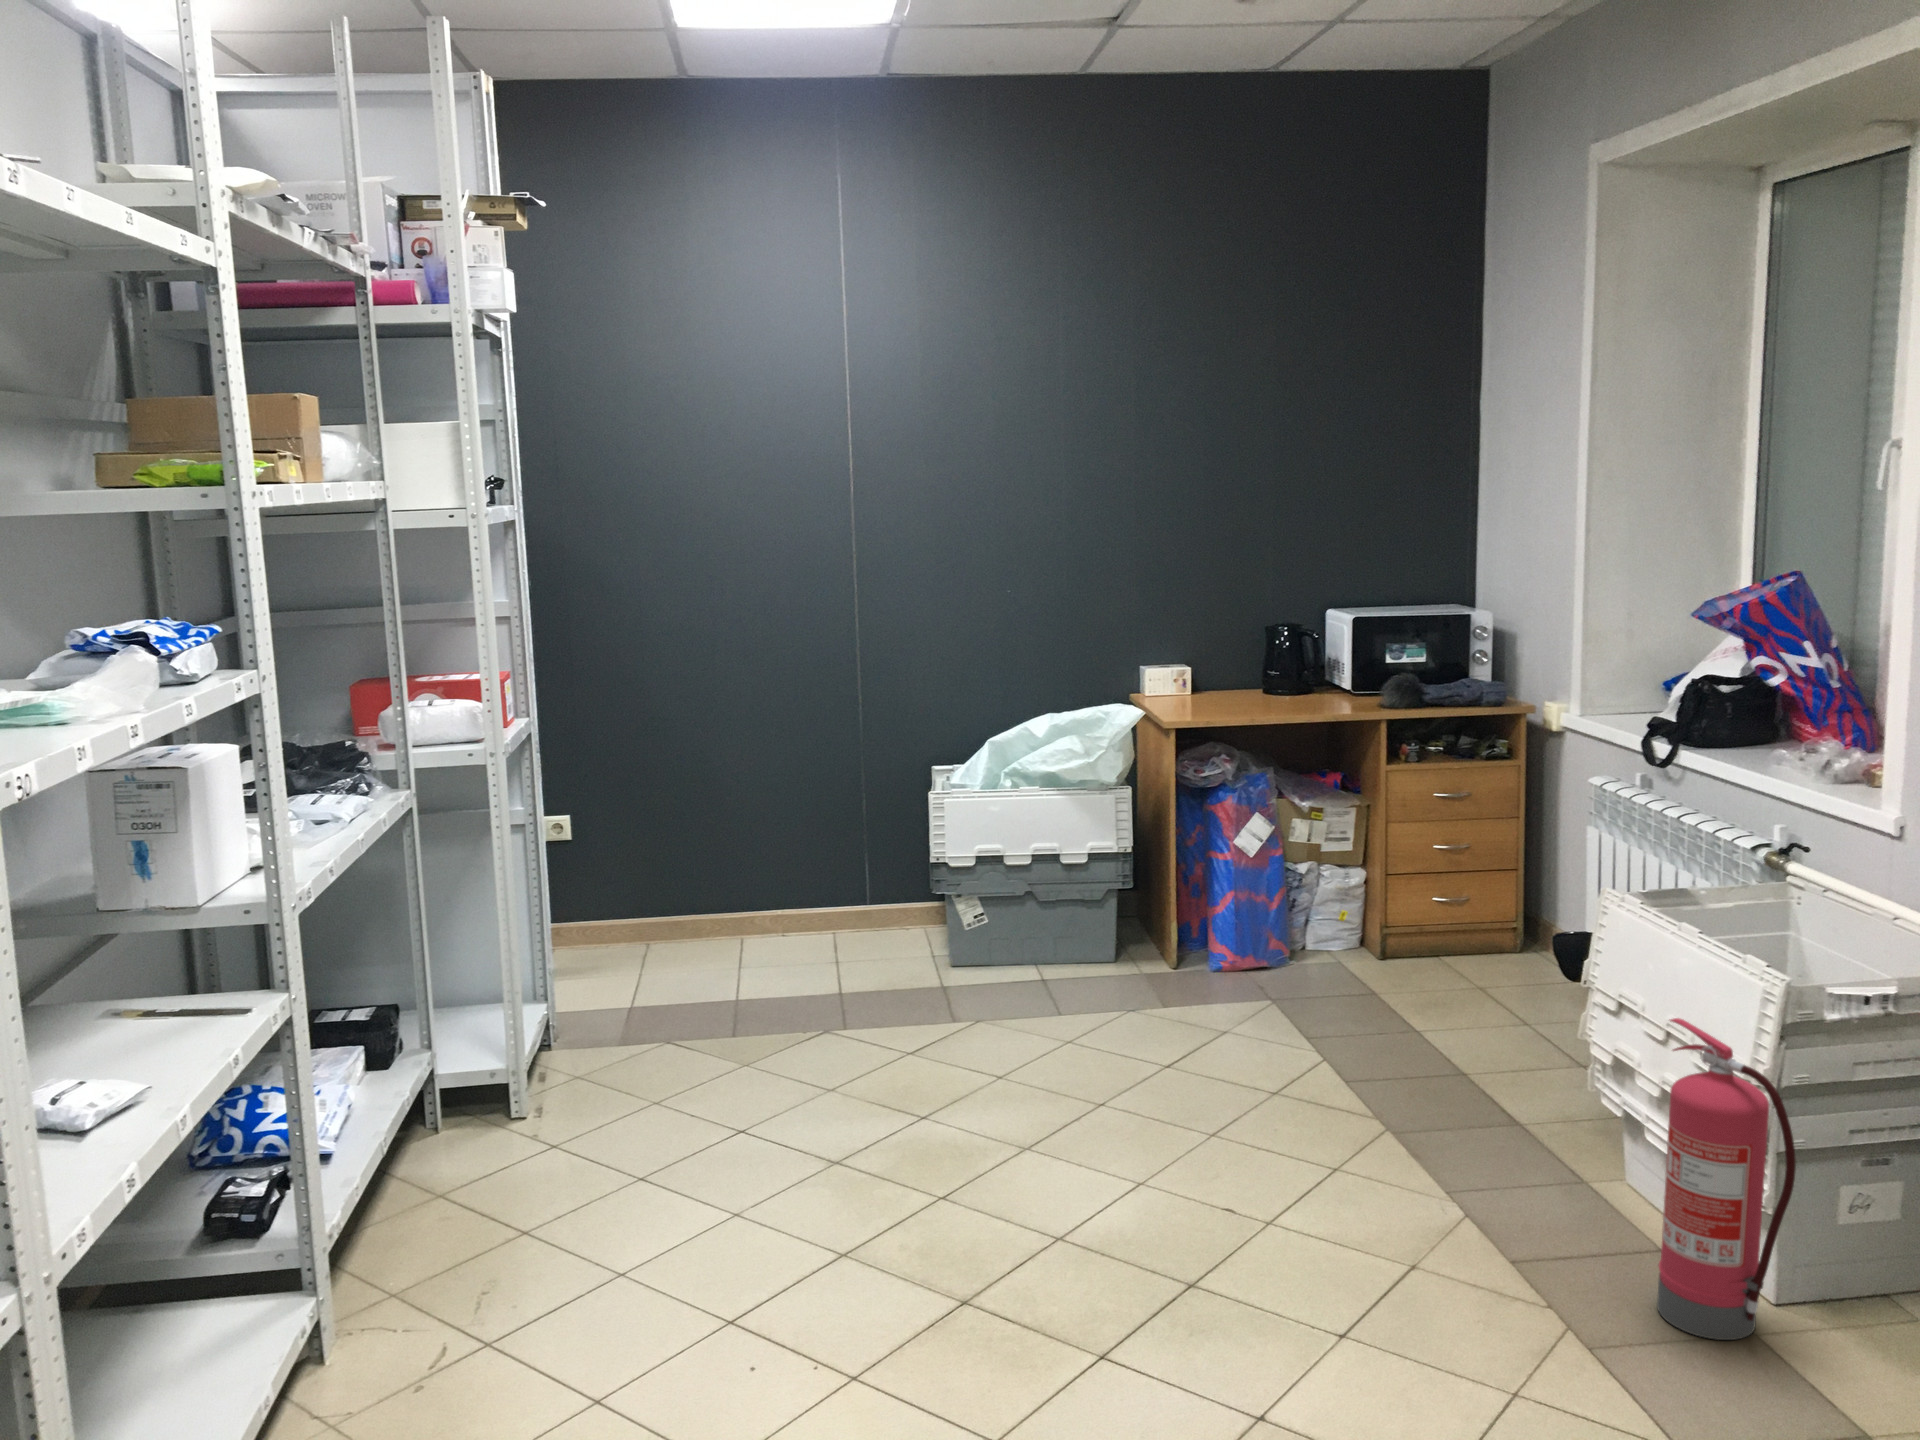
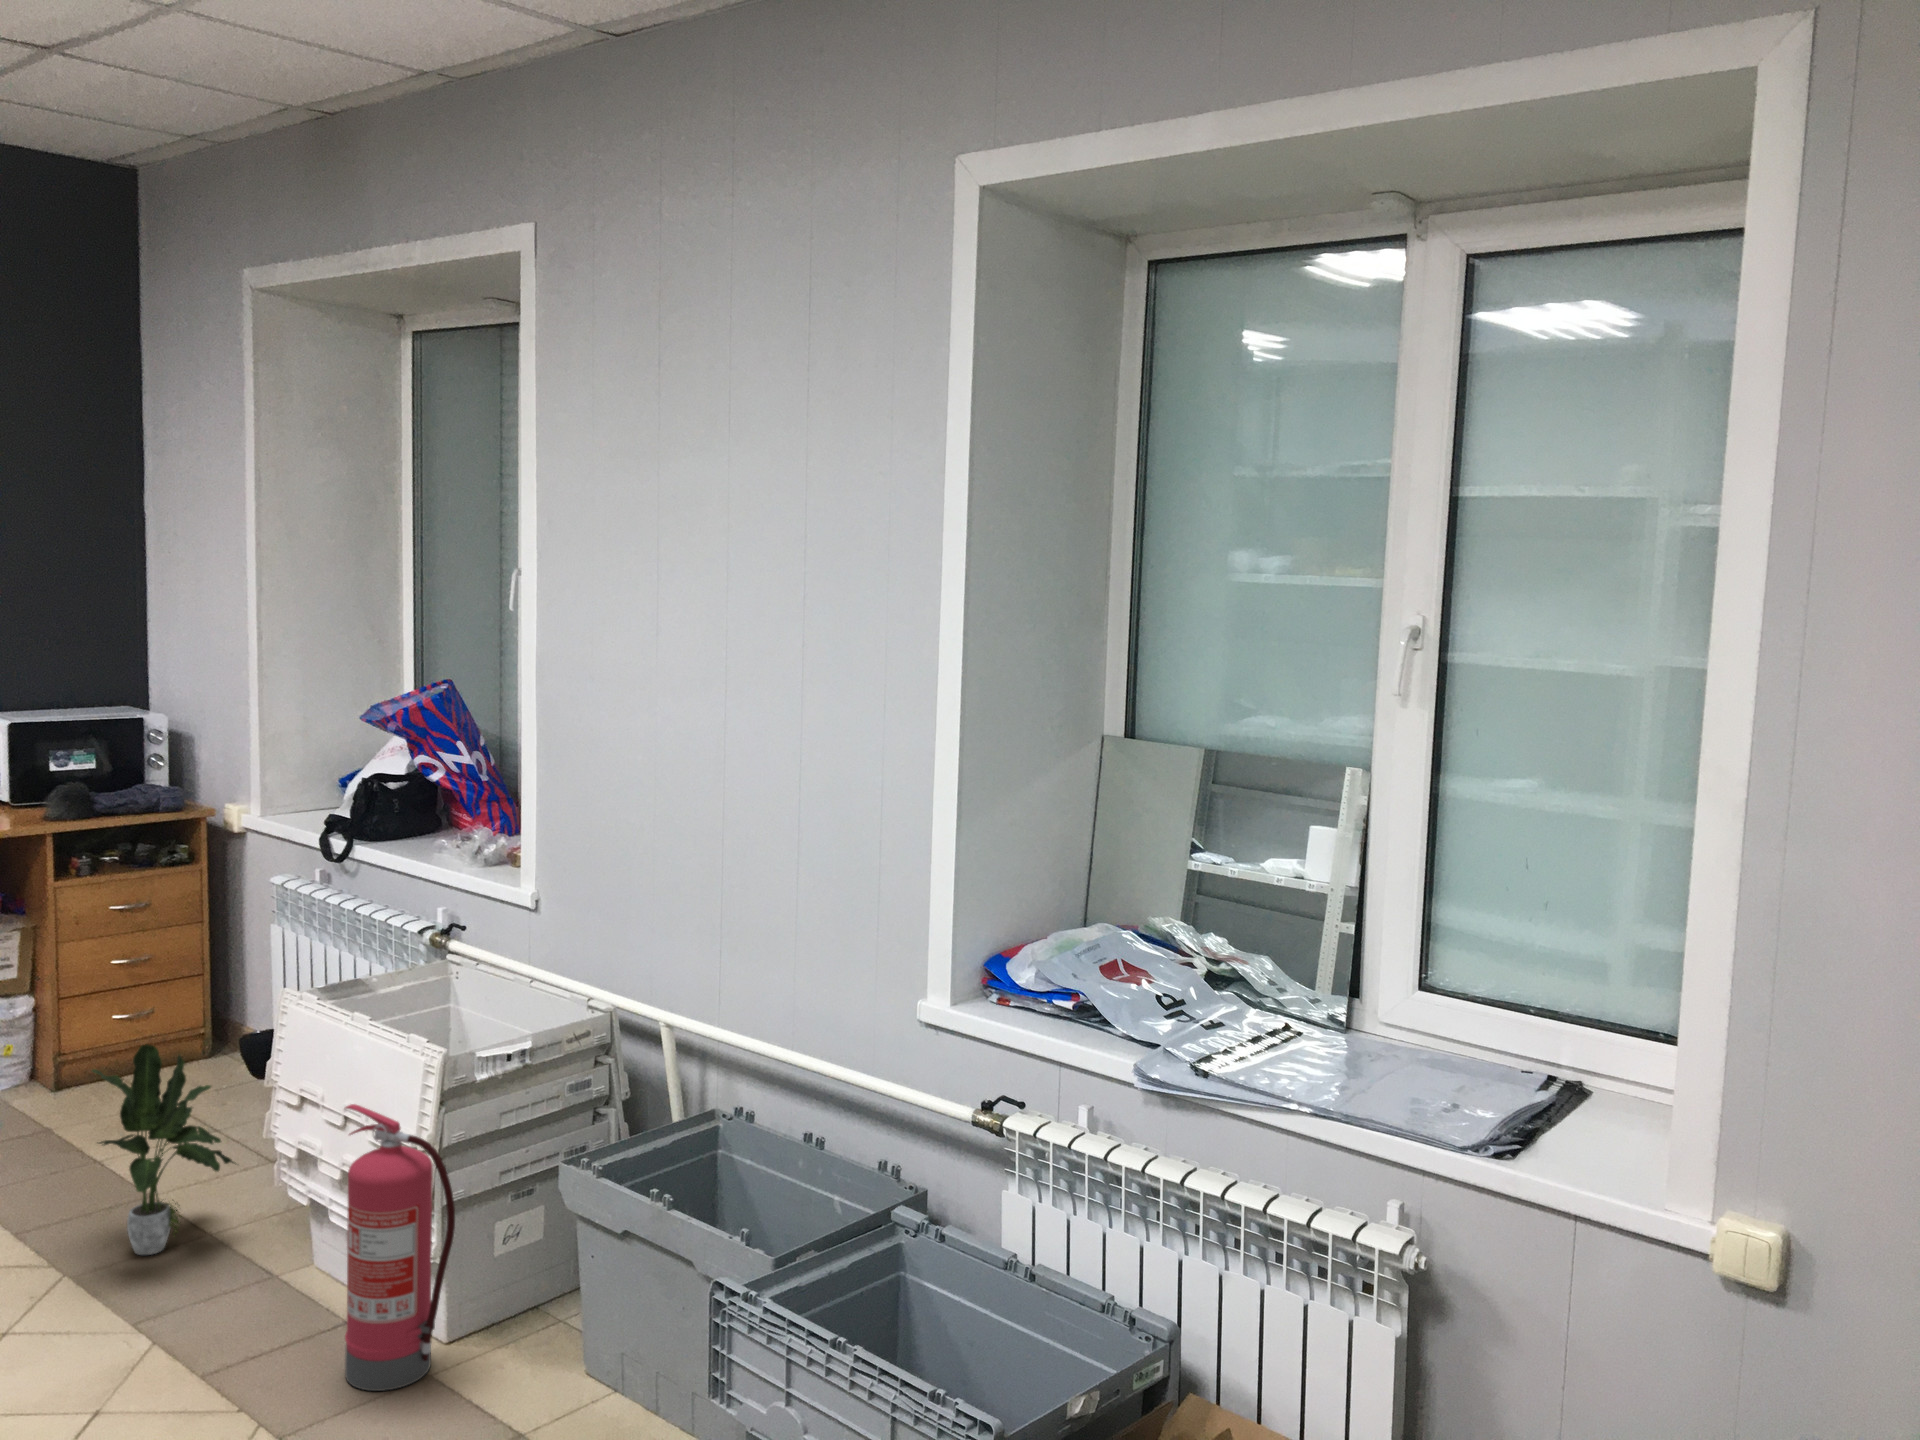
potted plant: none [1416,922,1550,1127] -> present [92,1044,235,1255]

